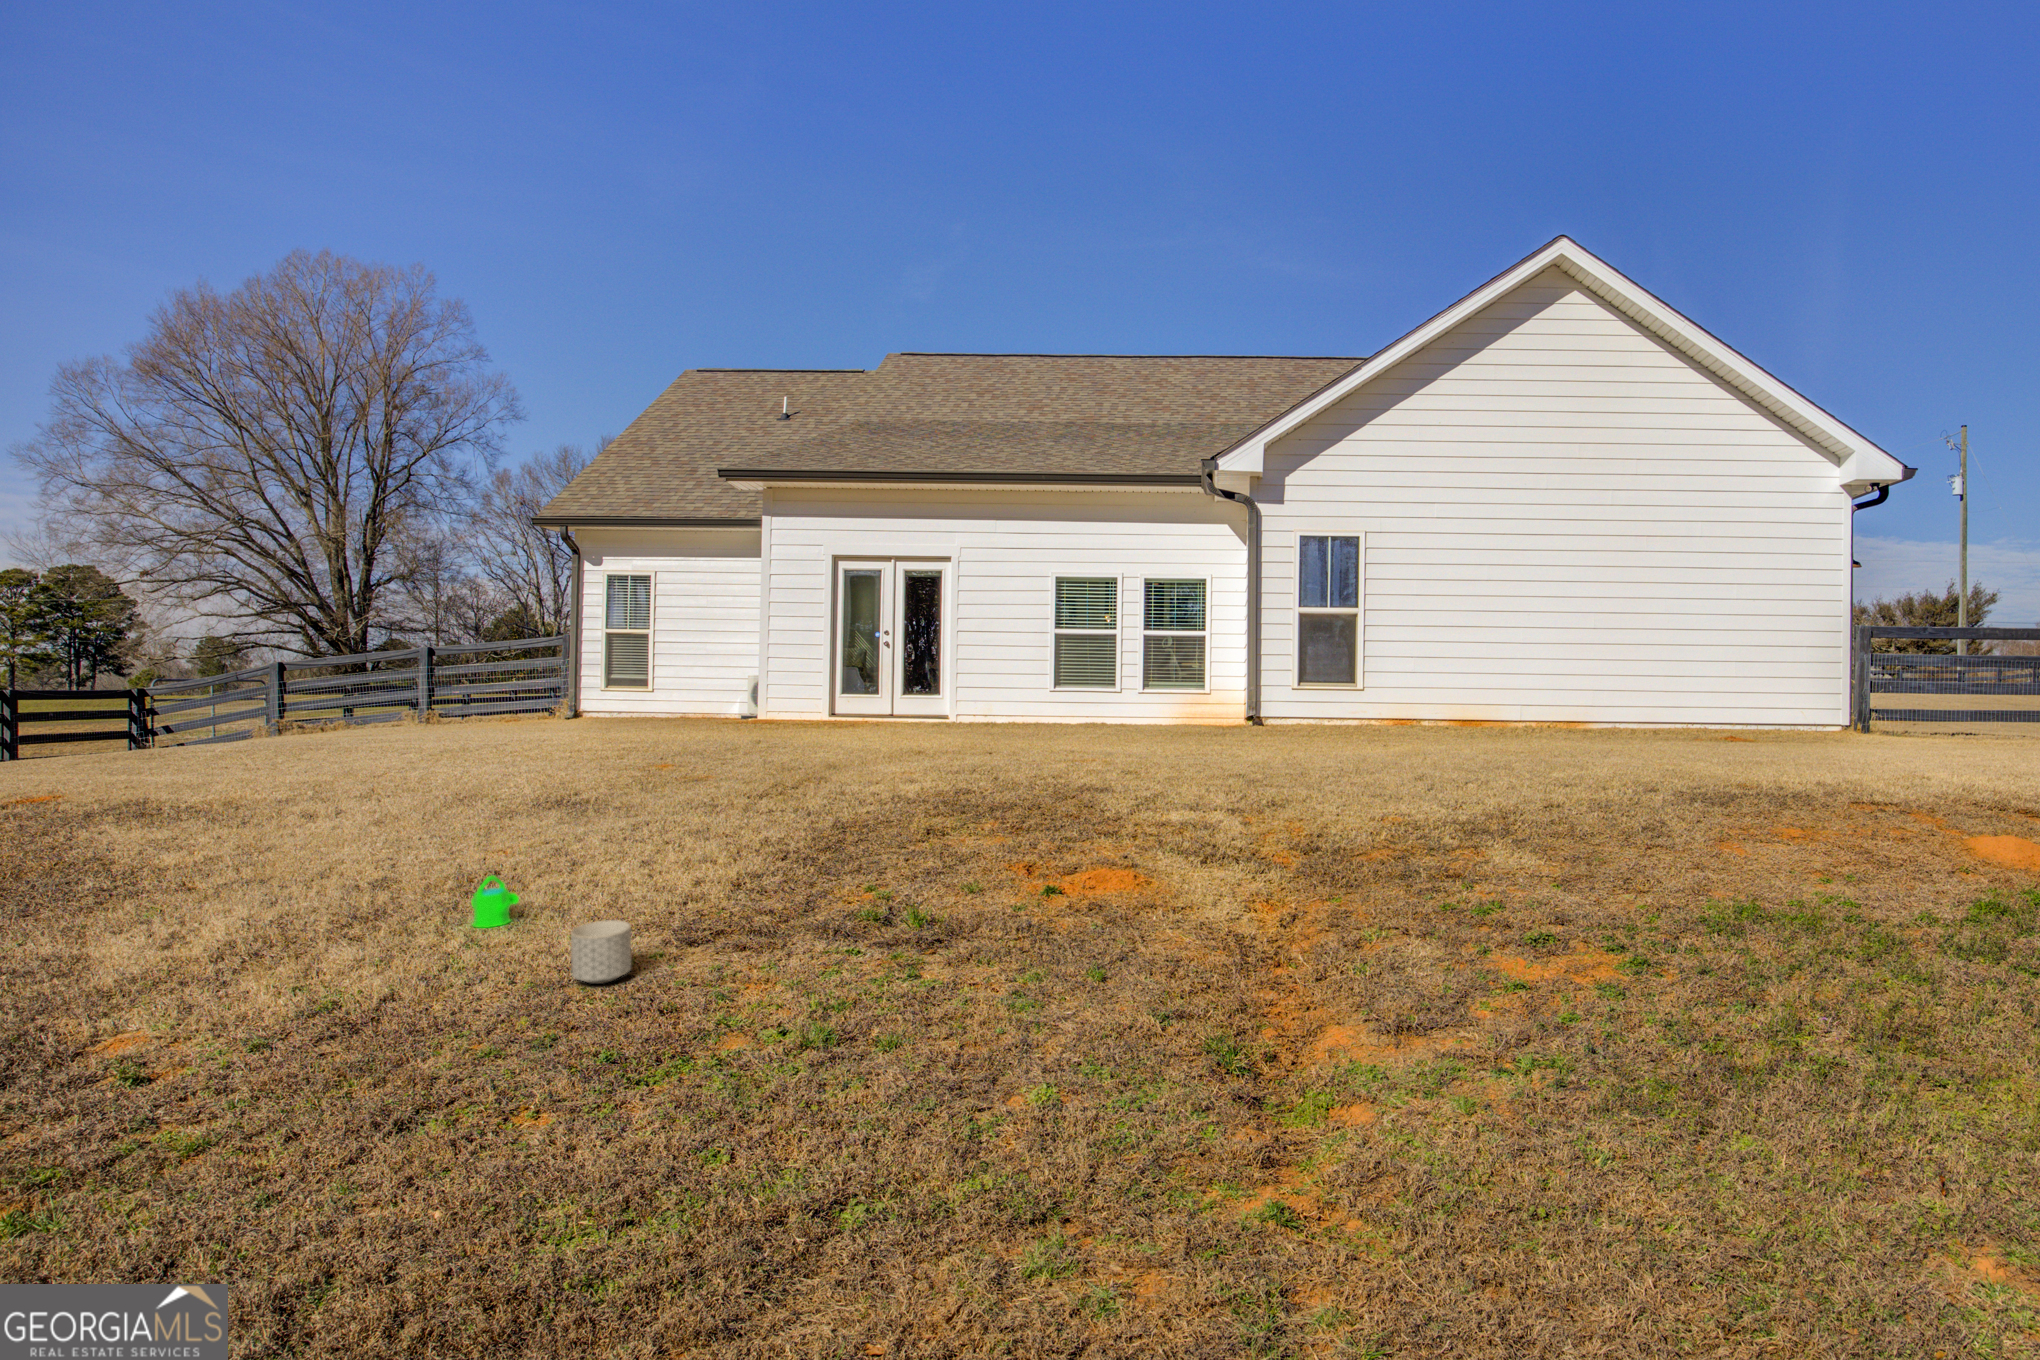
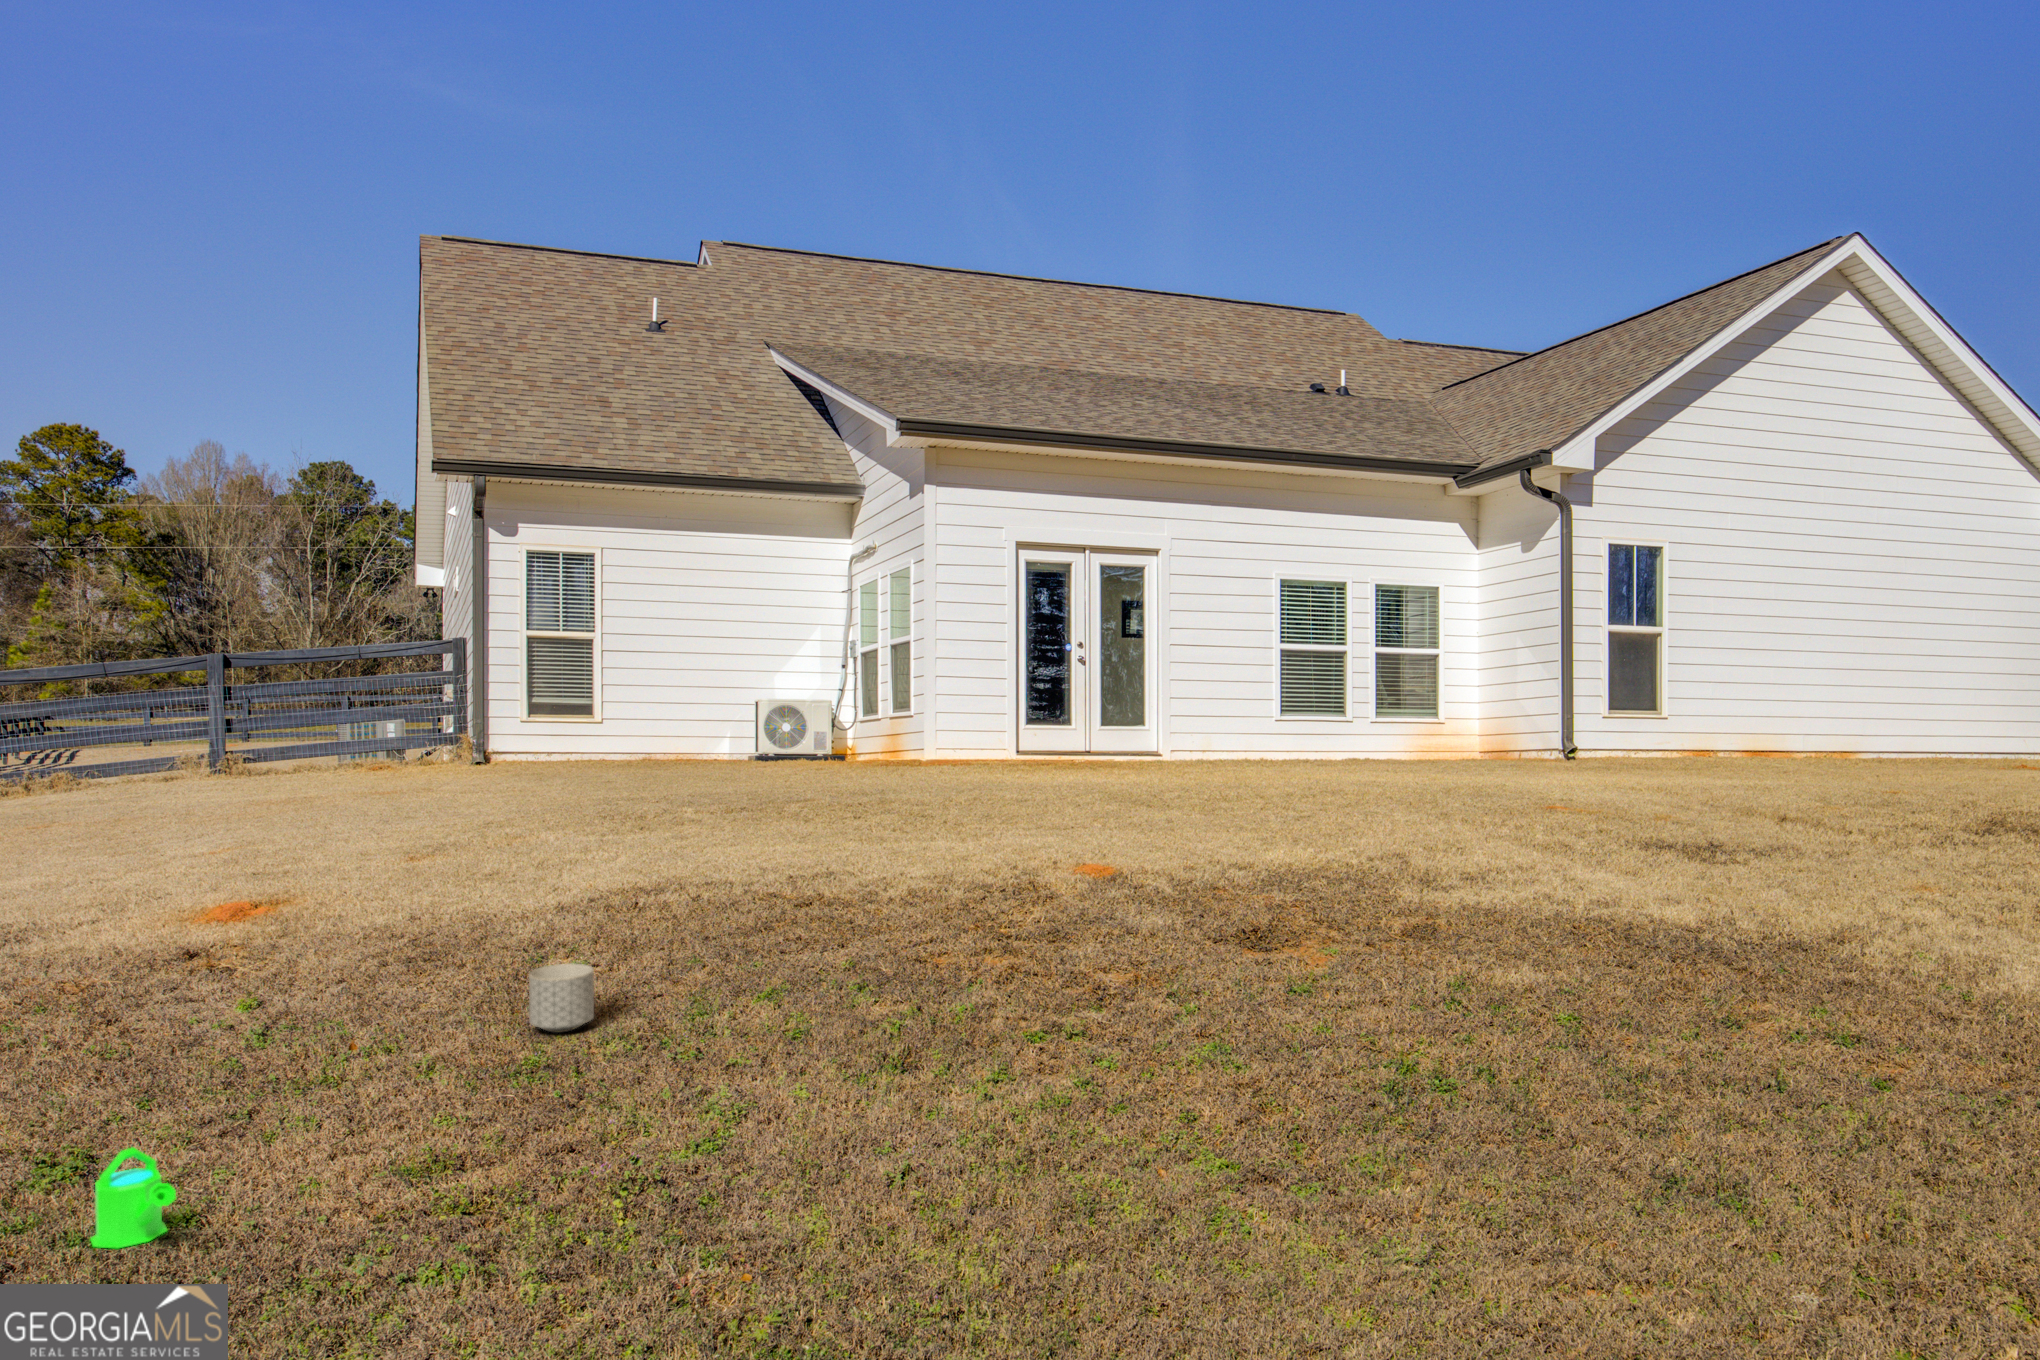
watering can: present [471,875,519,928] -> present [91,1147,176,1248]

